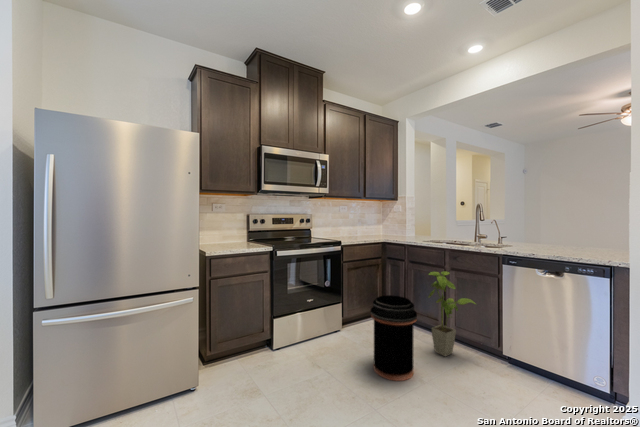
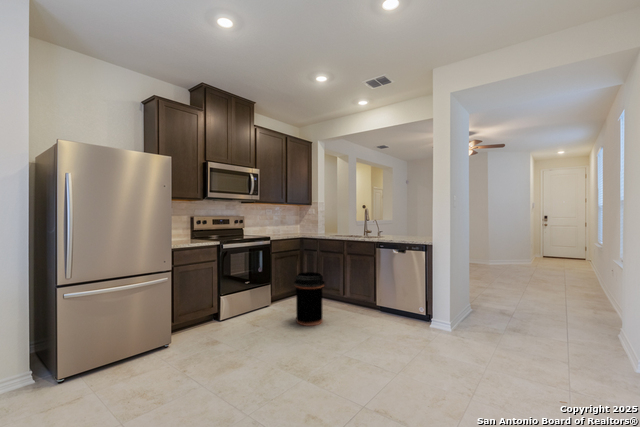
house plant: present [429,271,475,356] -> none [332,255,362,312]

